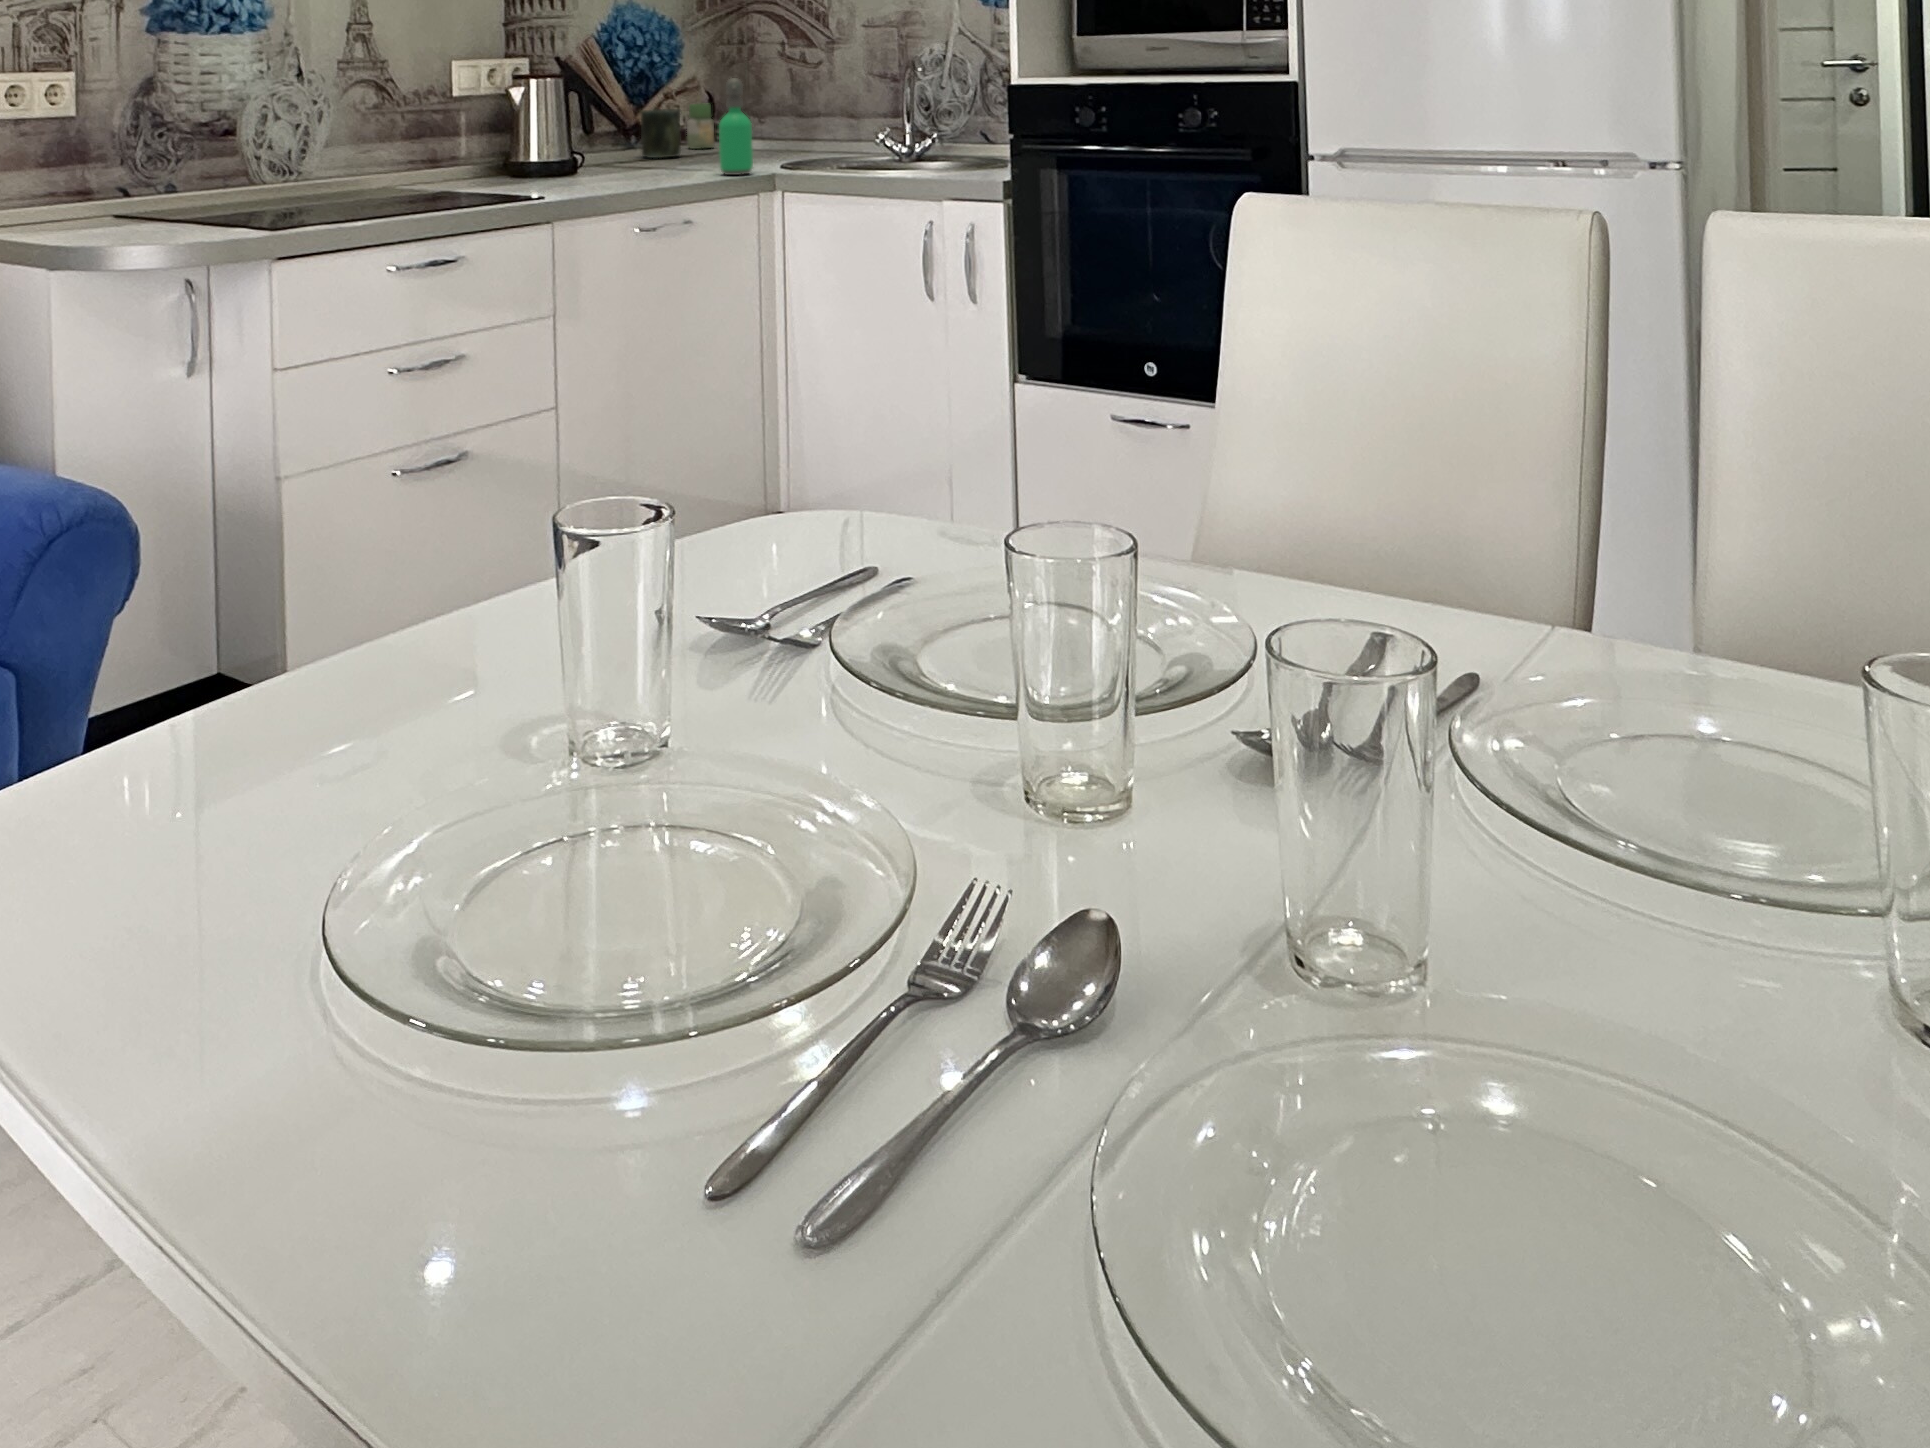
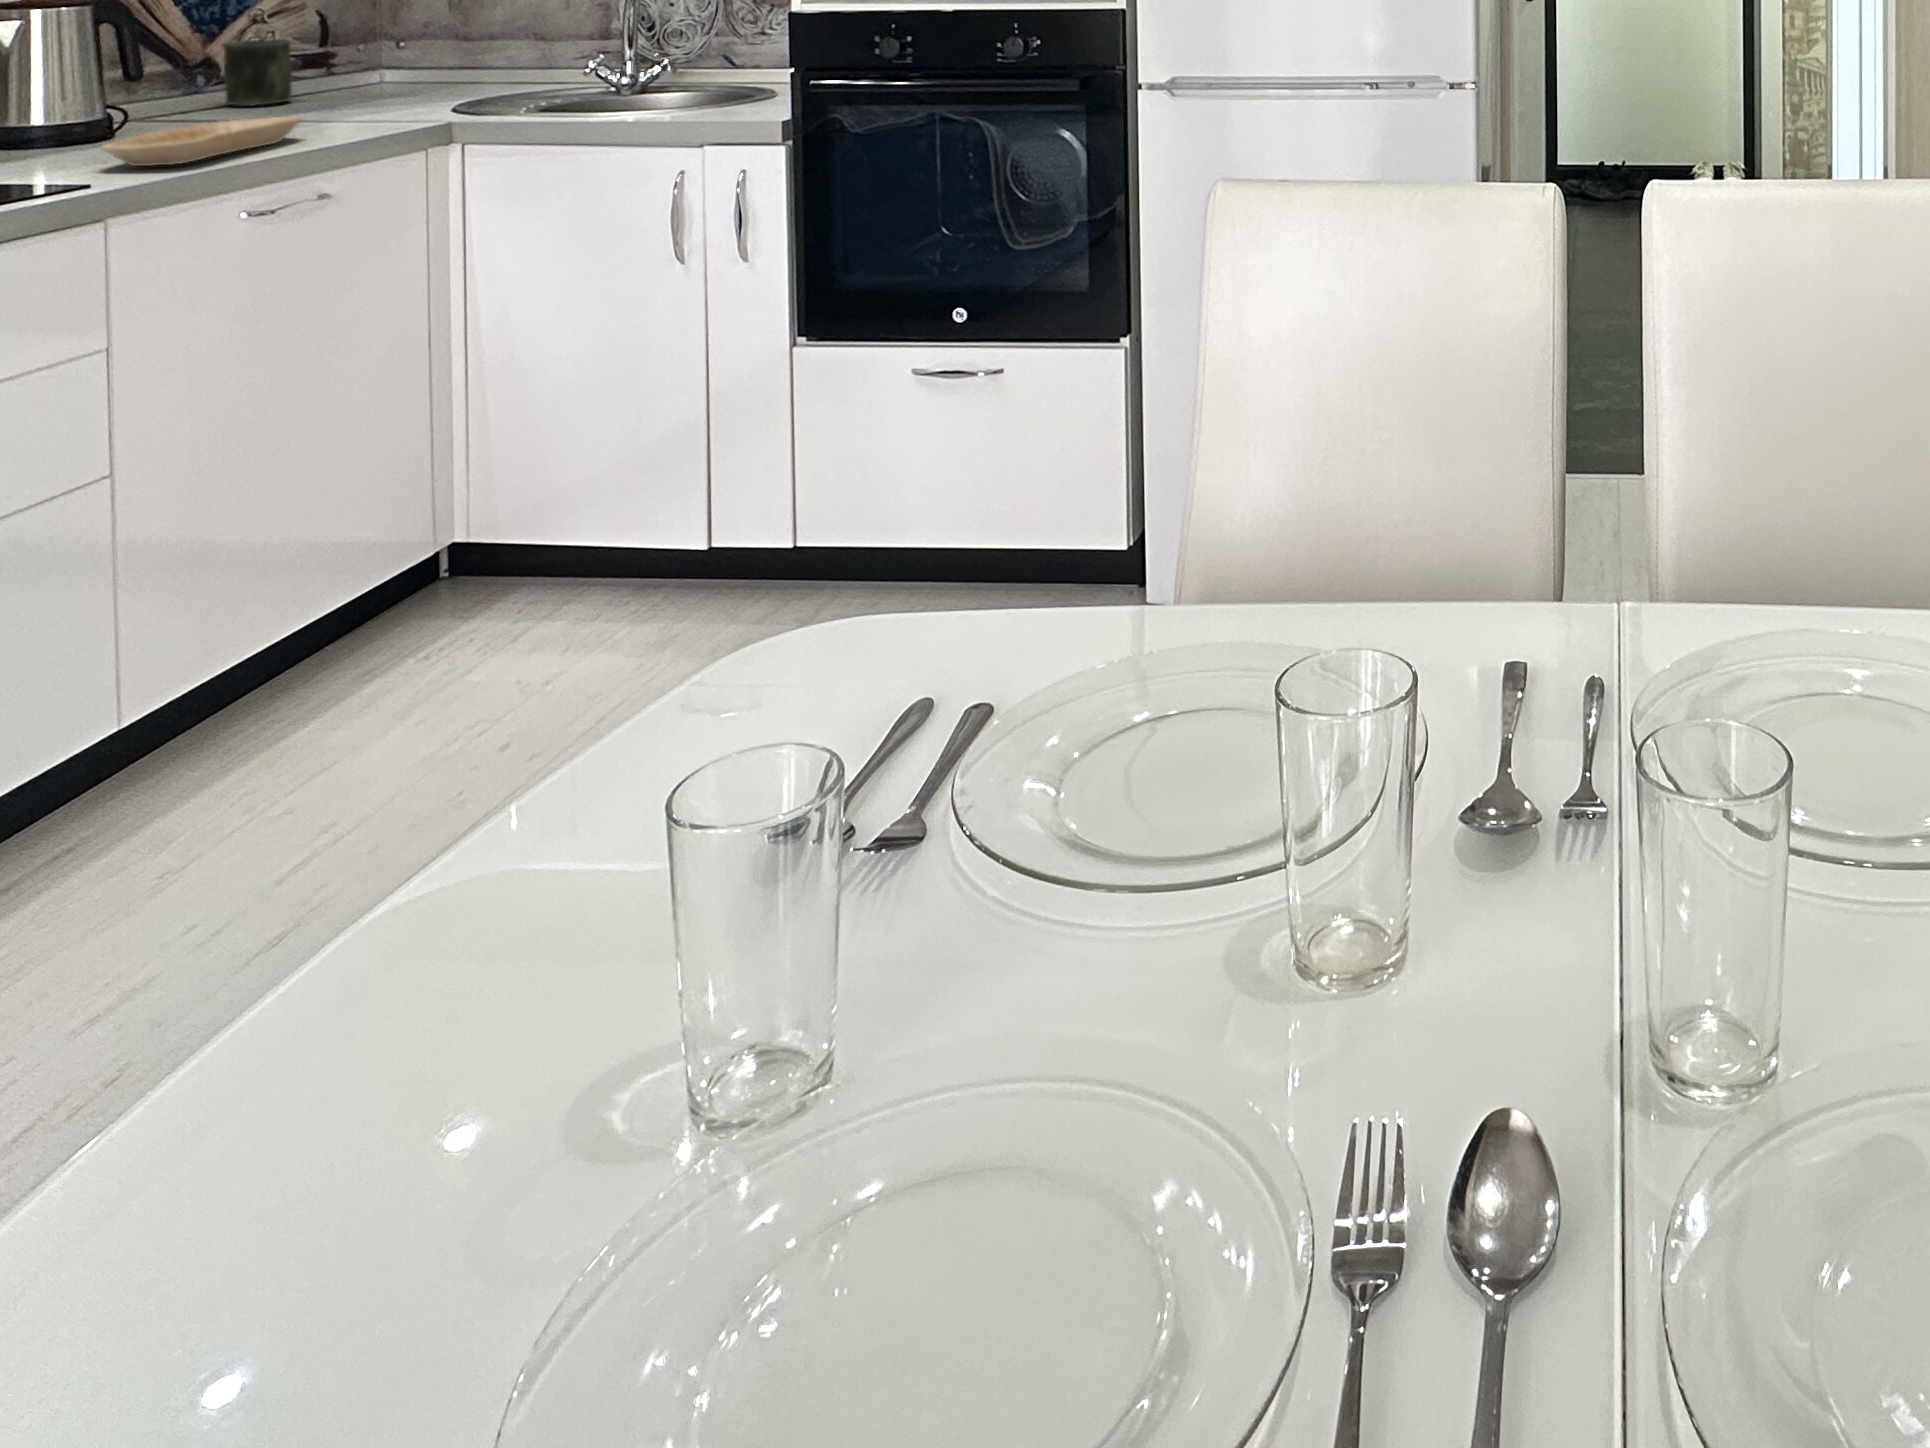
soap dispenser: present [719,78,753,175] -> none [374,6,428,129]
jar: present [687,103,714,149] -> none [293,27,337,86]
tray: none [552,161,673,187] -> present [102,117,302,166]

